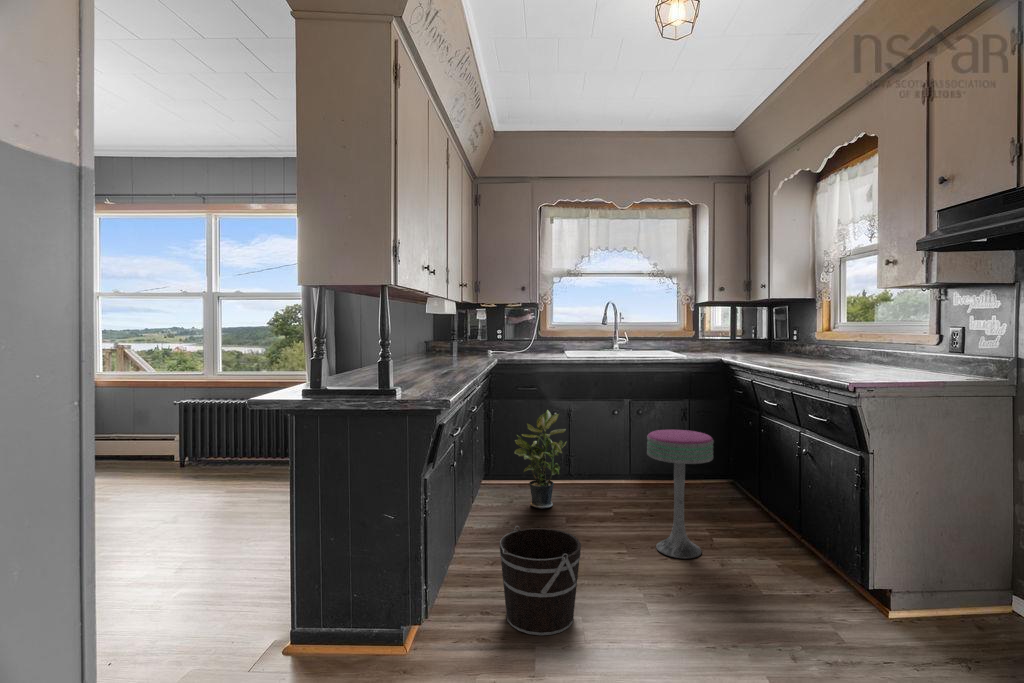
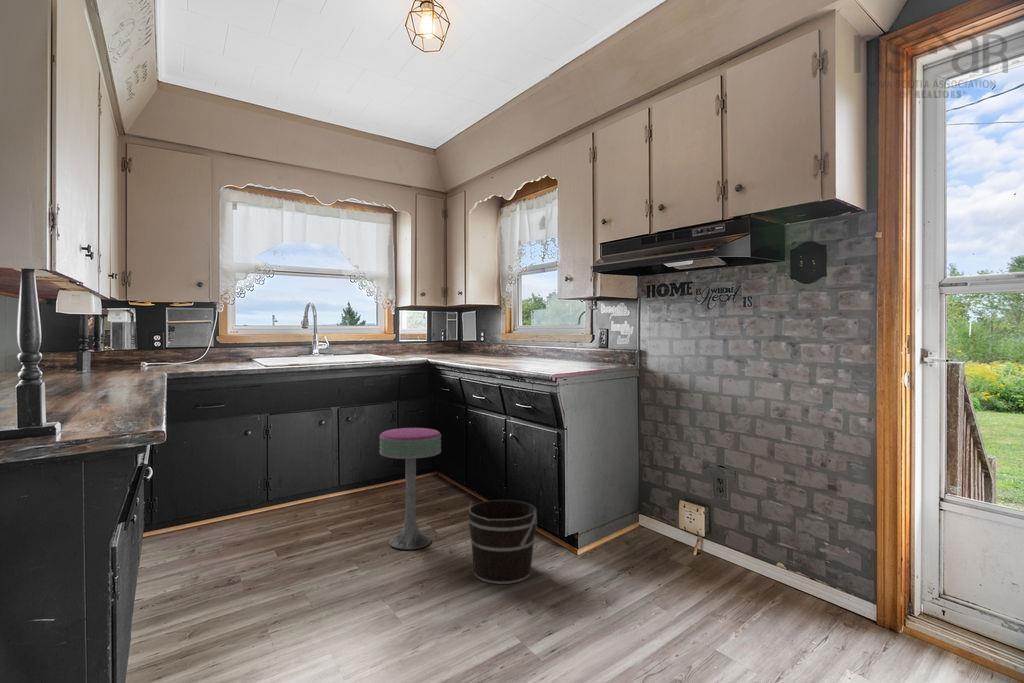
potted plant: present [514,410,567,509] -> none [215,422,280,533]
bucket: present [499,526,581,635] -> present [468,500,537,584]

